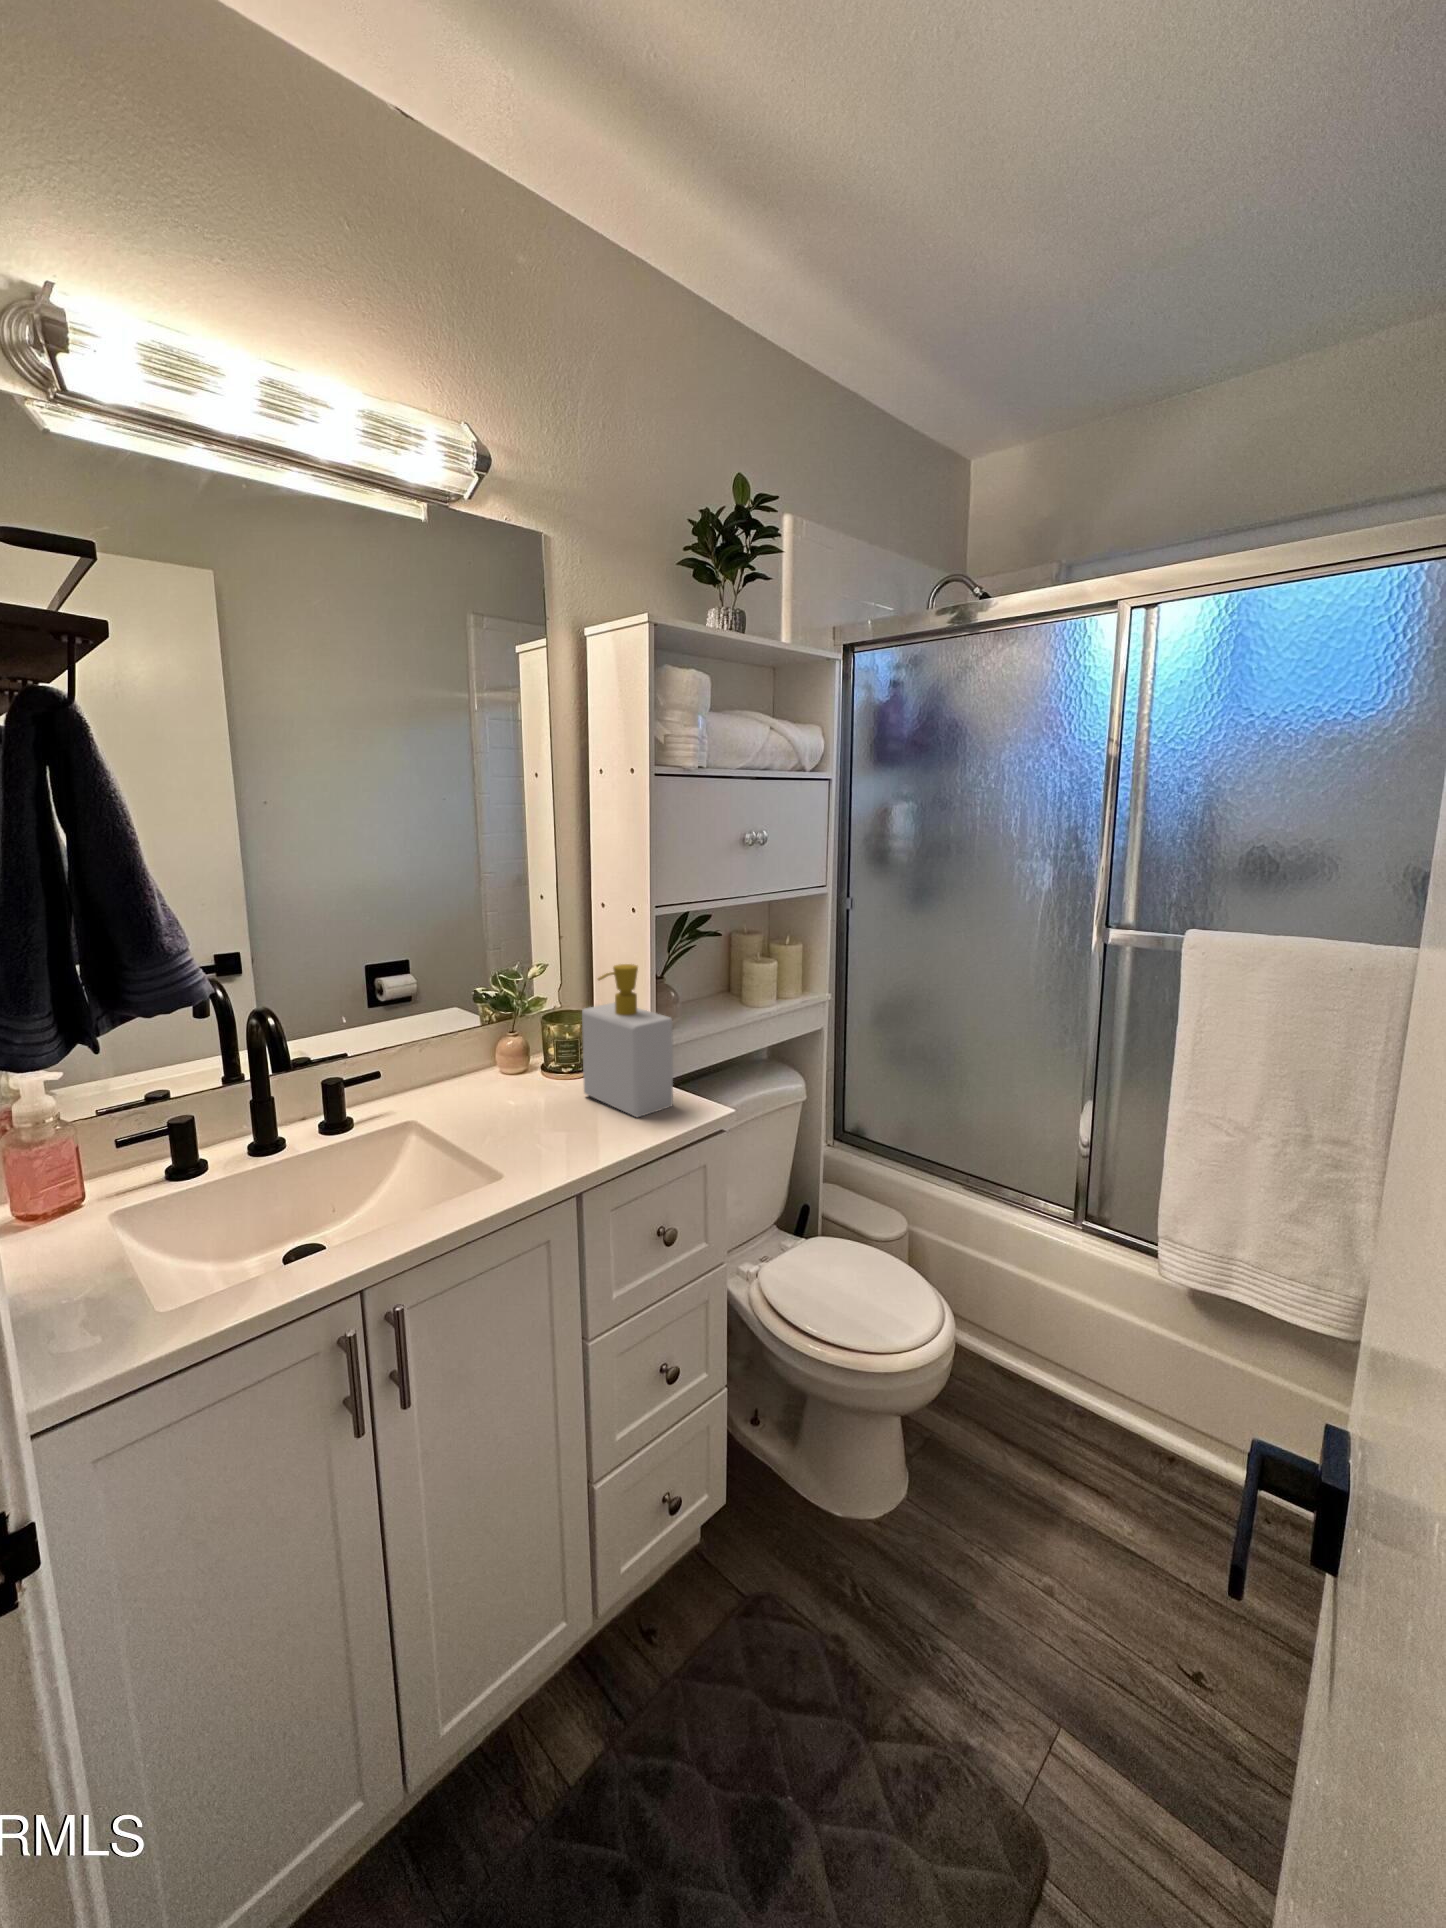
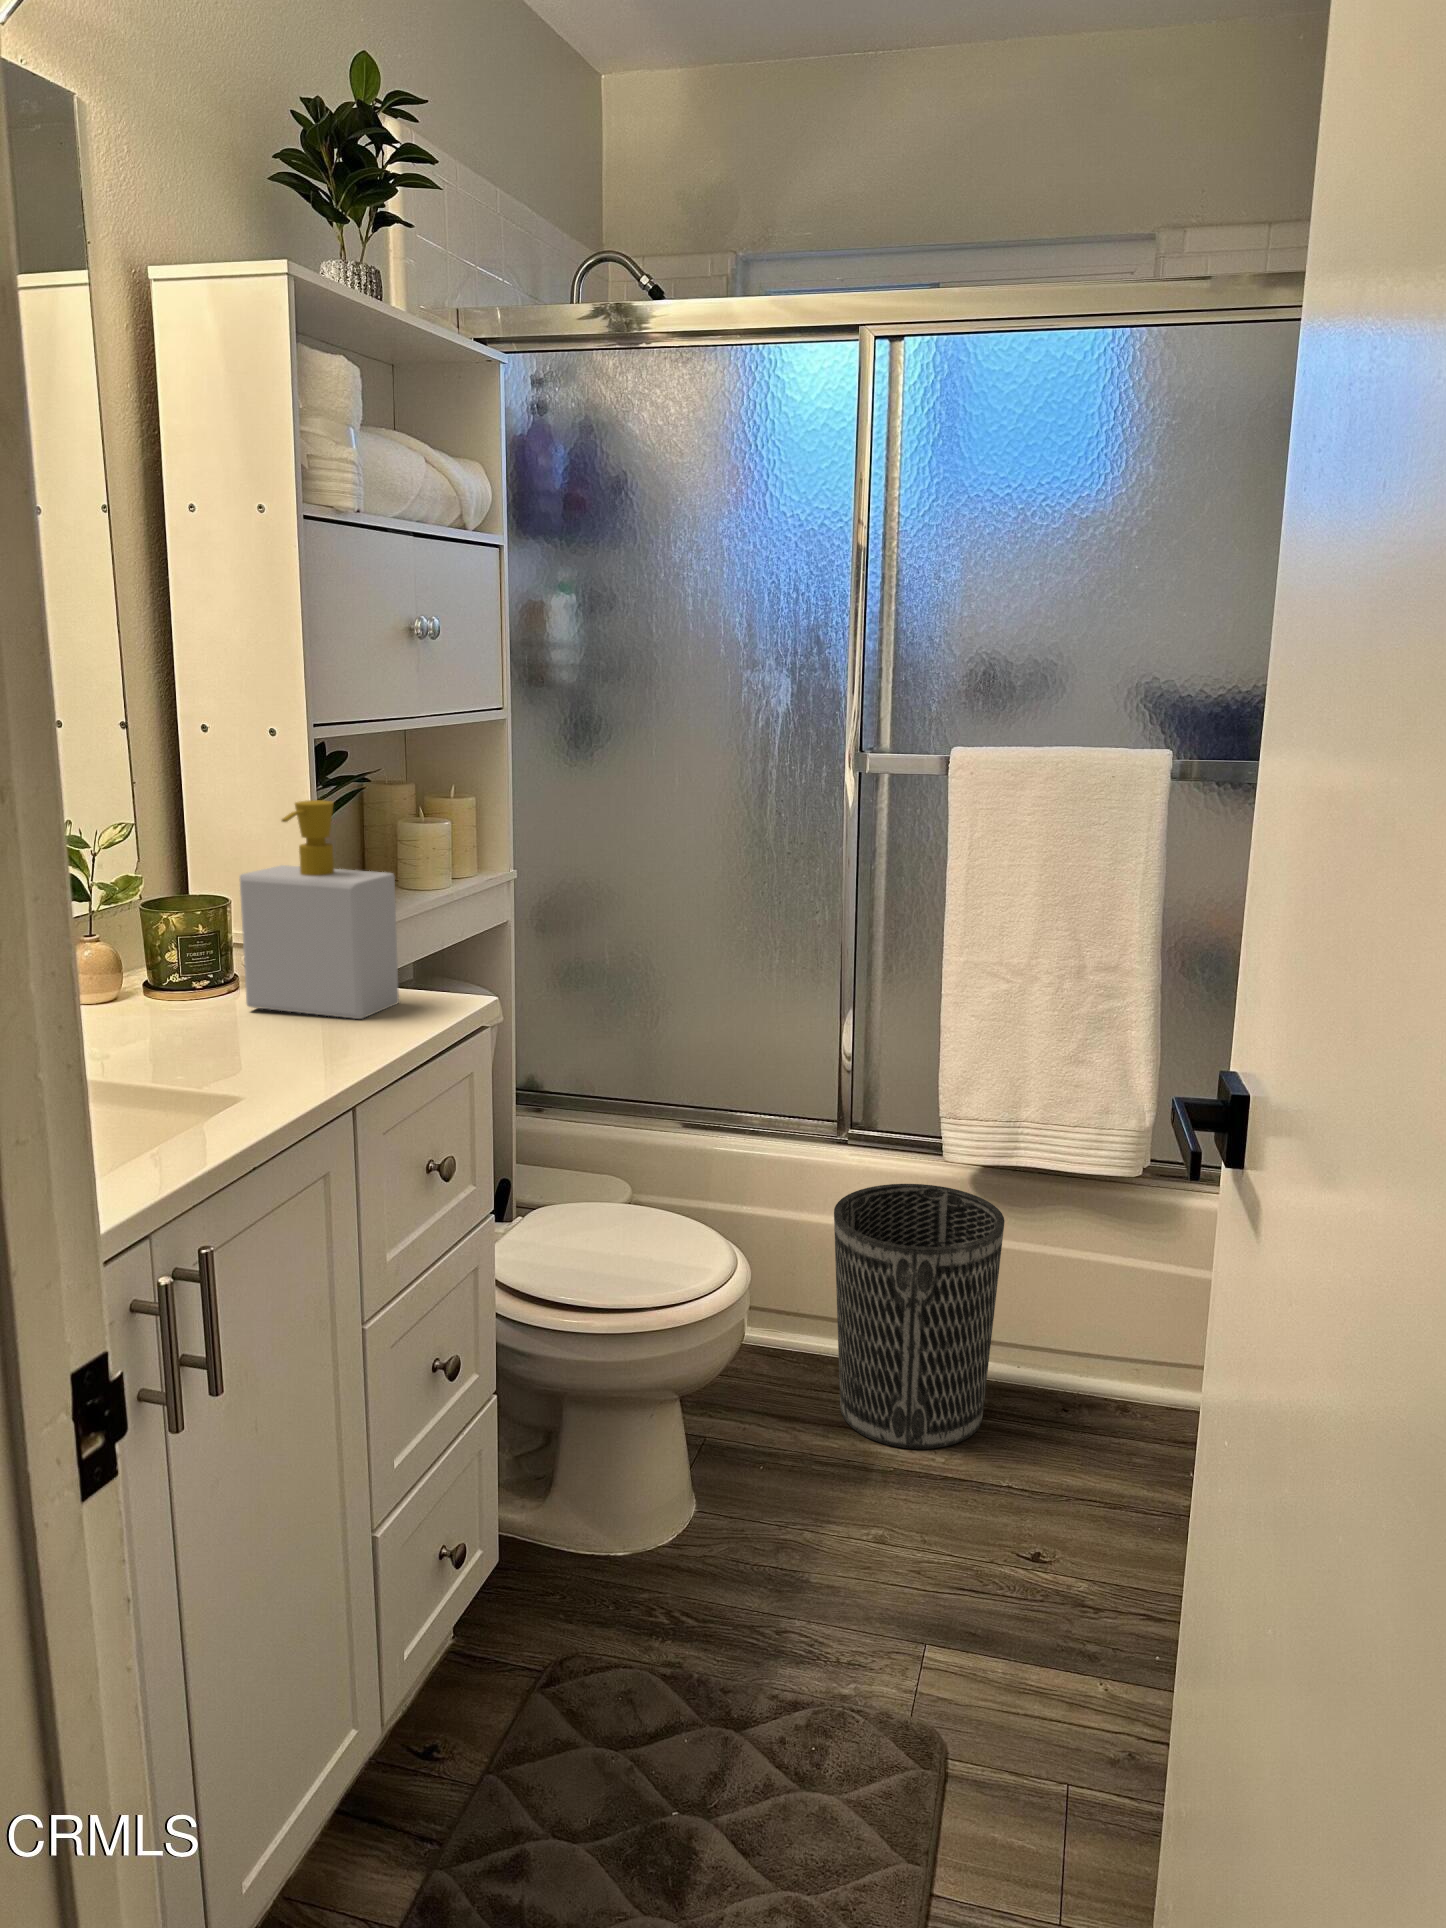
wastebasket: none [1047,1273,1206,1519] -> present [834,1184,1005,1449]

